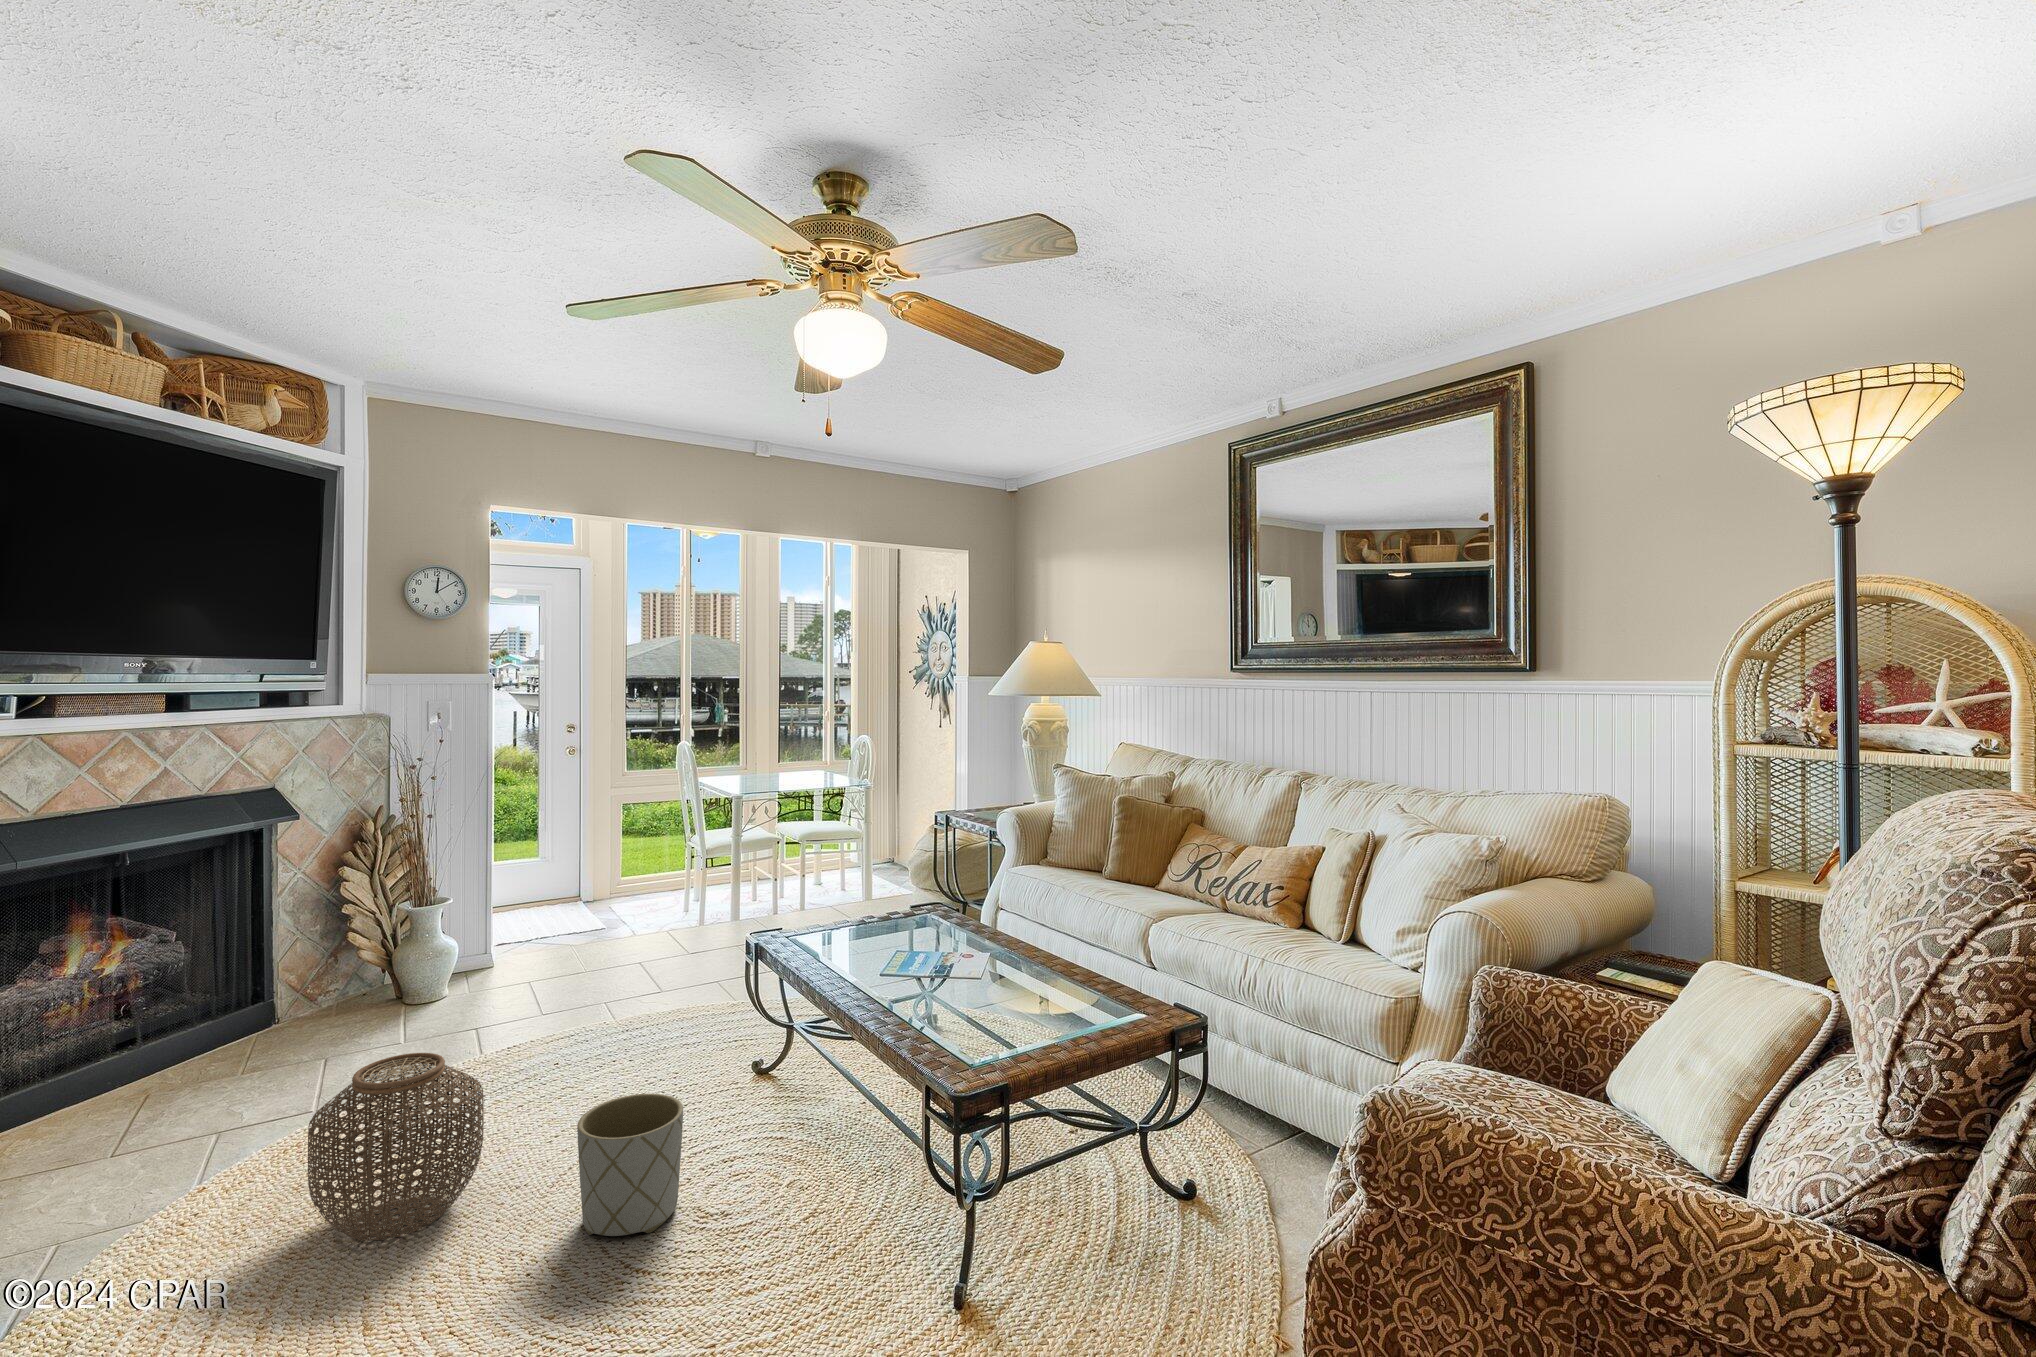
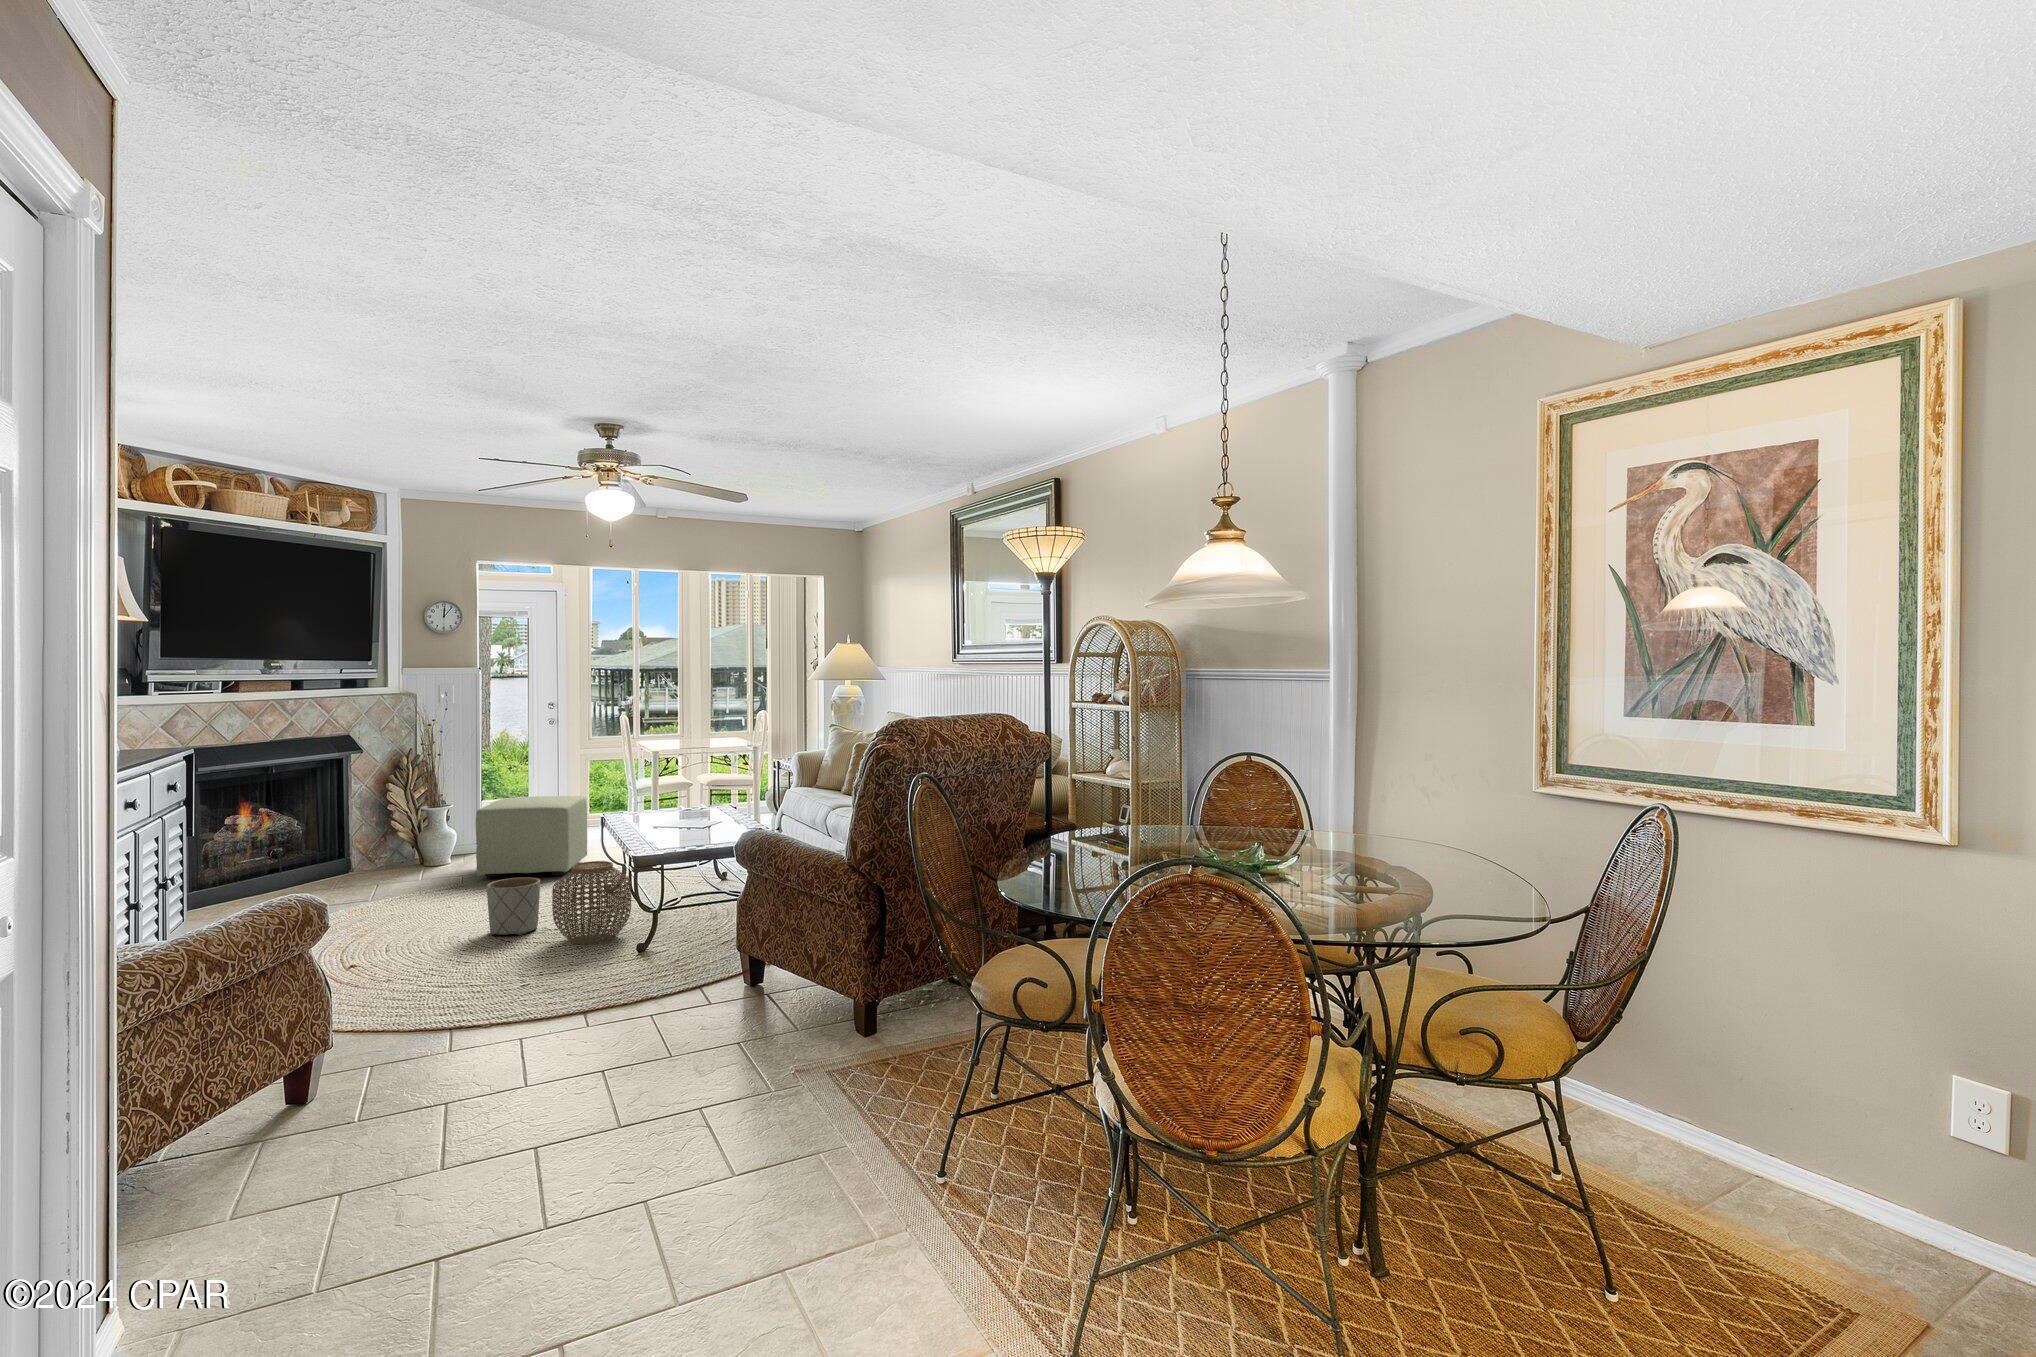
ottoman: none [503,880,673,1034] -> present [476,796,587,879]
woven basket: present [308,1053,484,1241] -> present [552,861,631,945]

